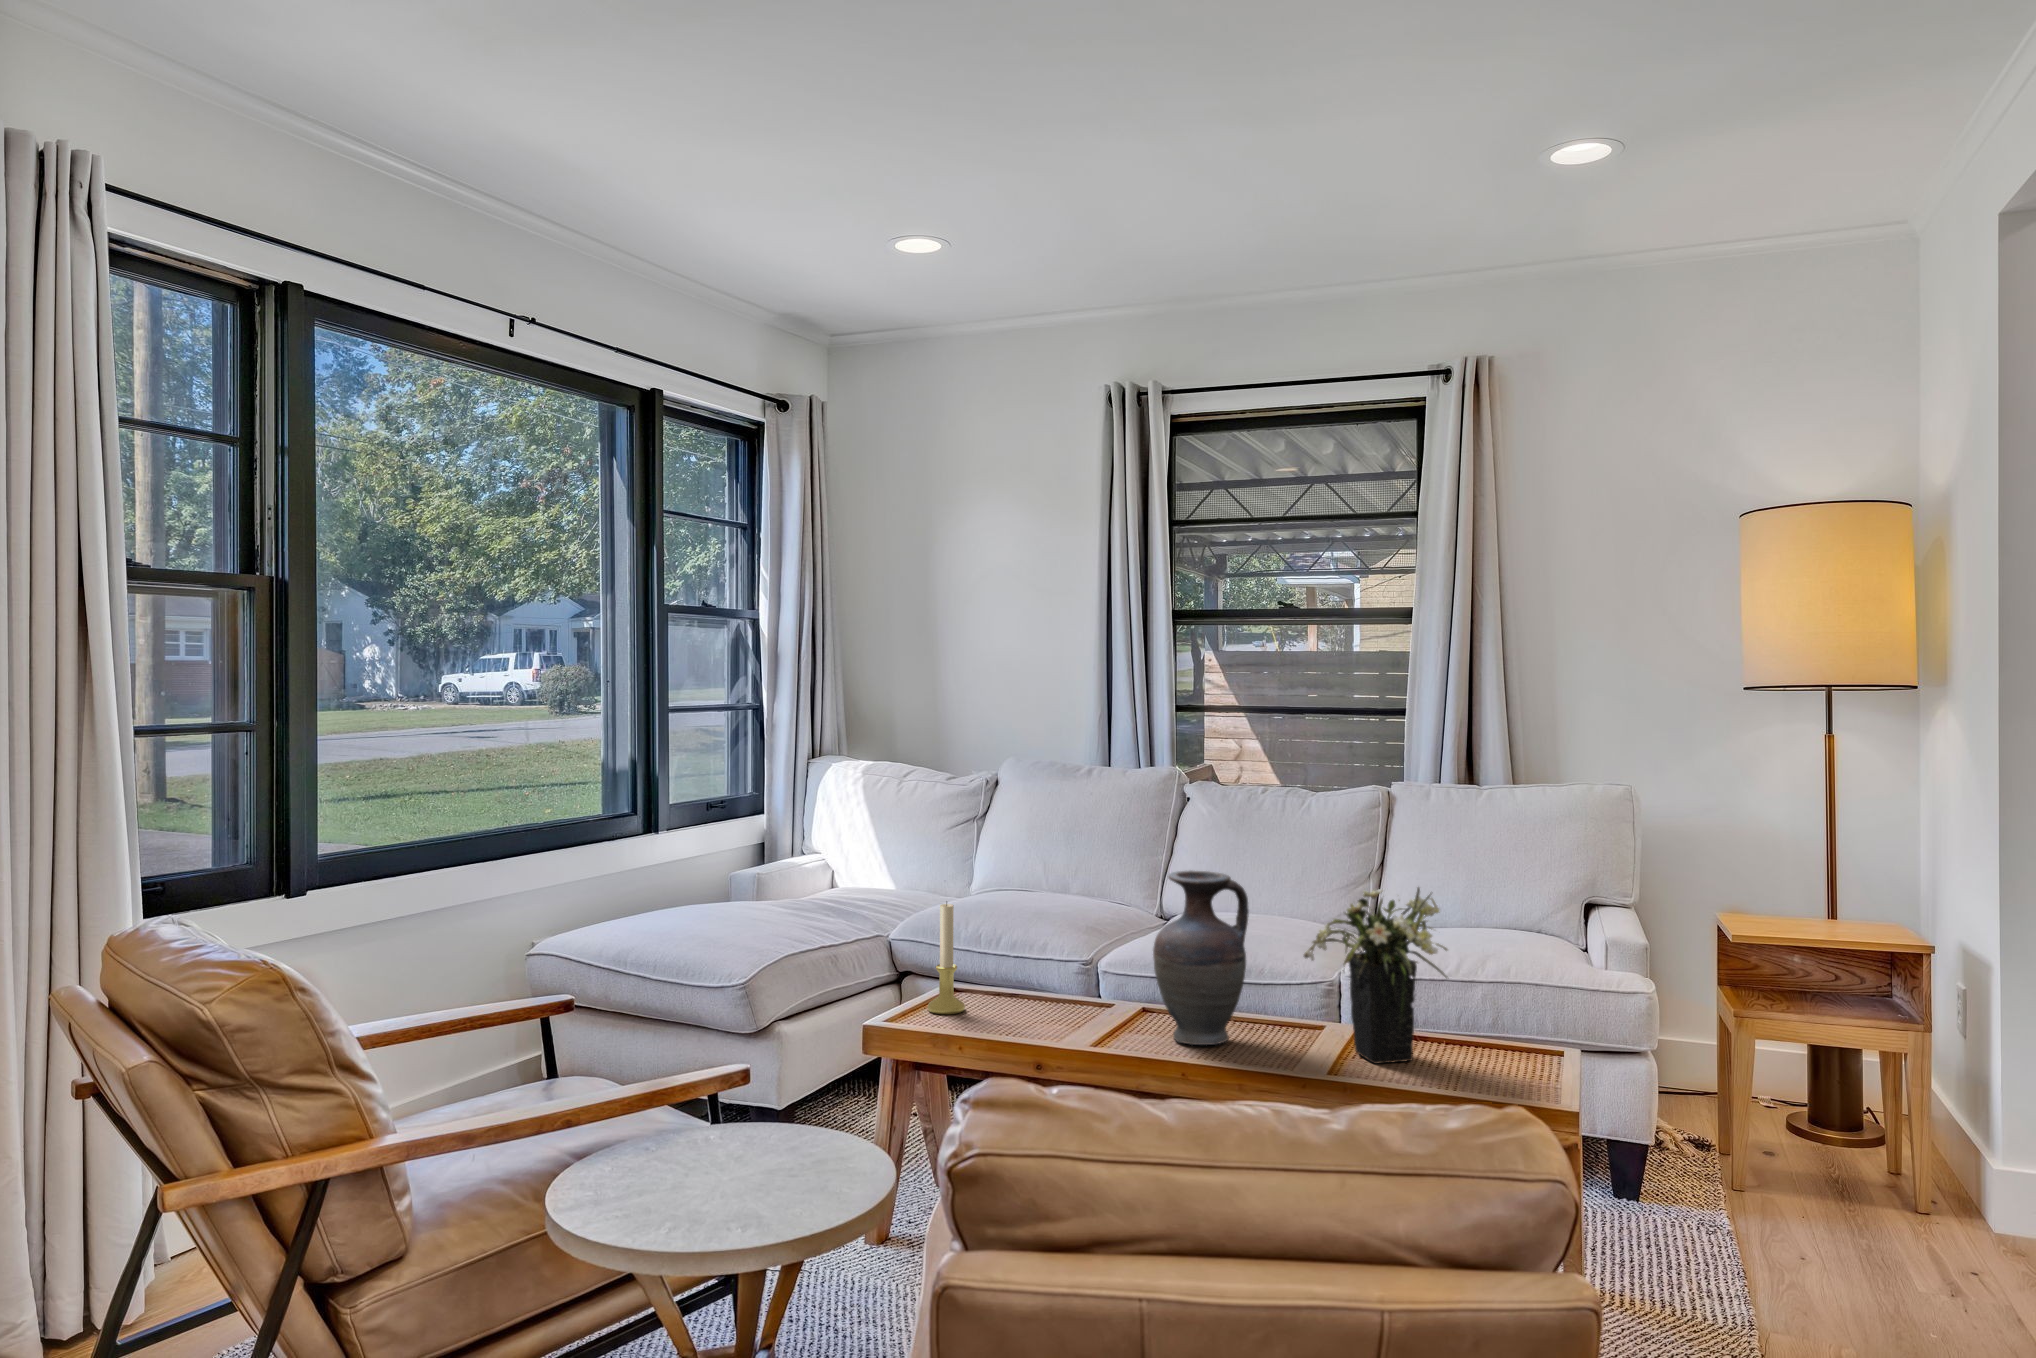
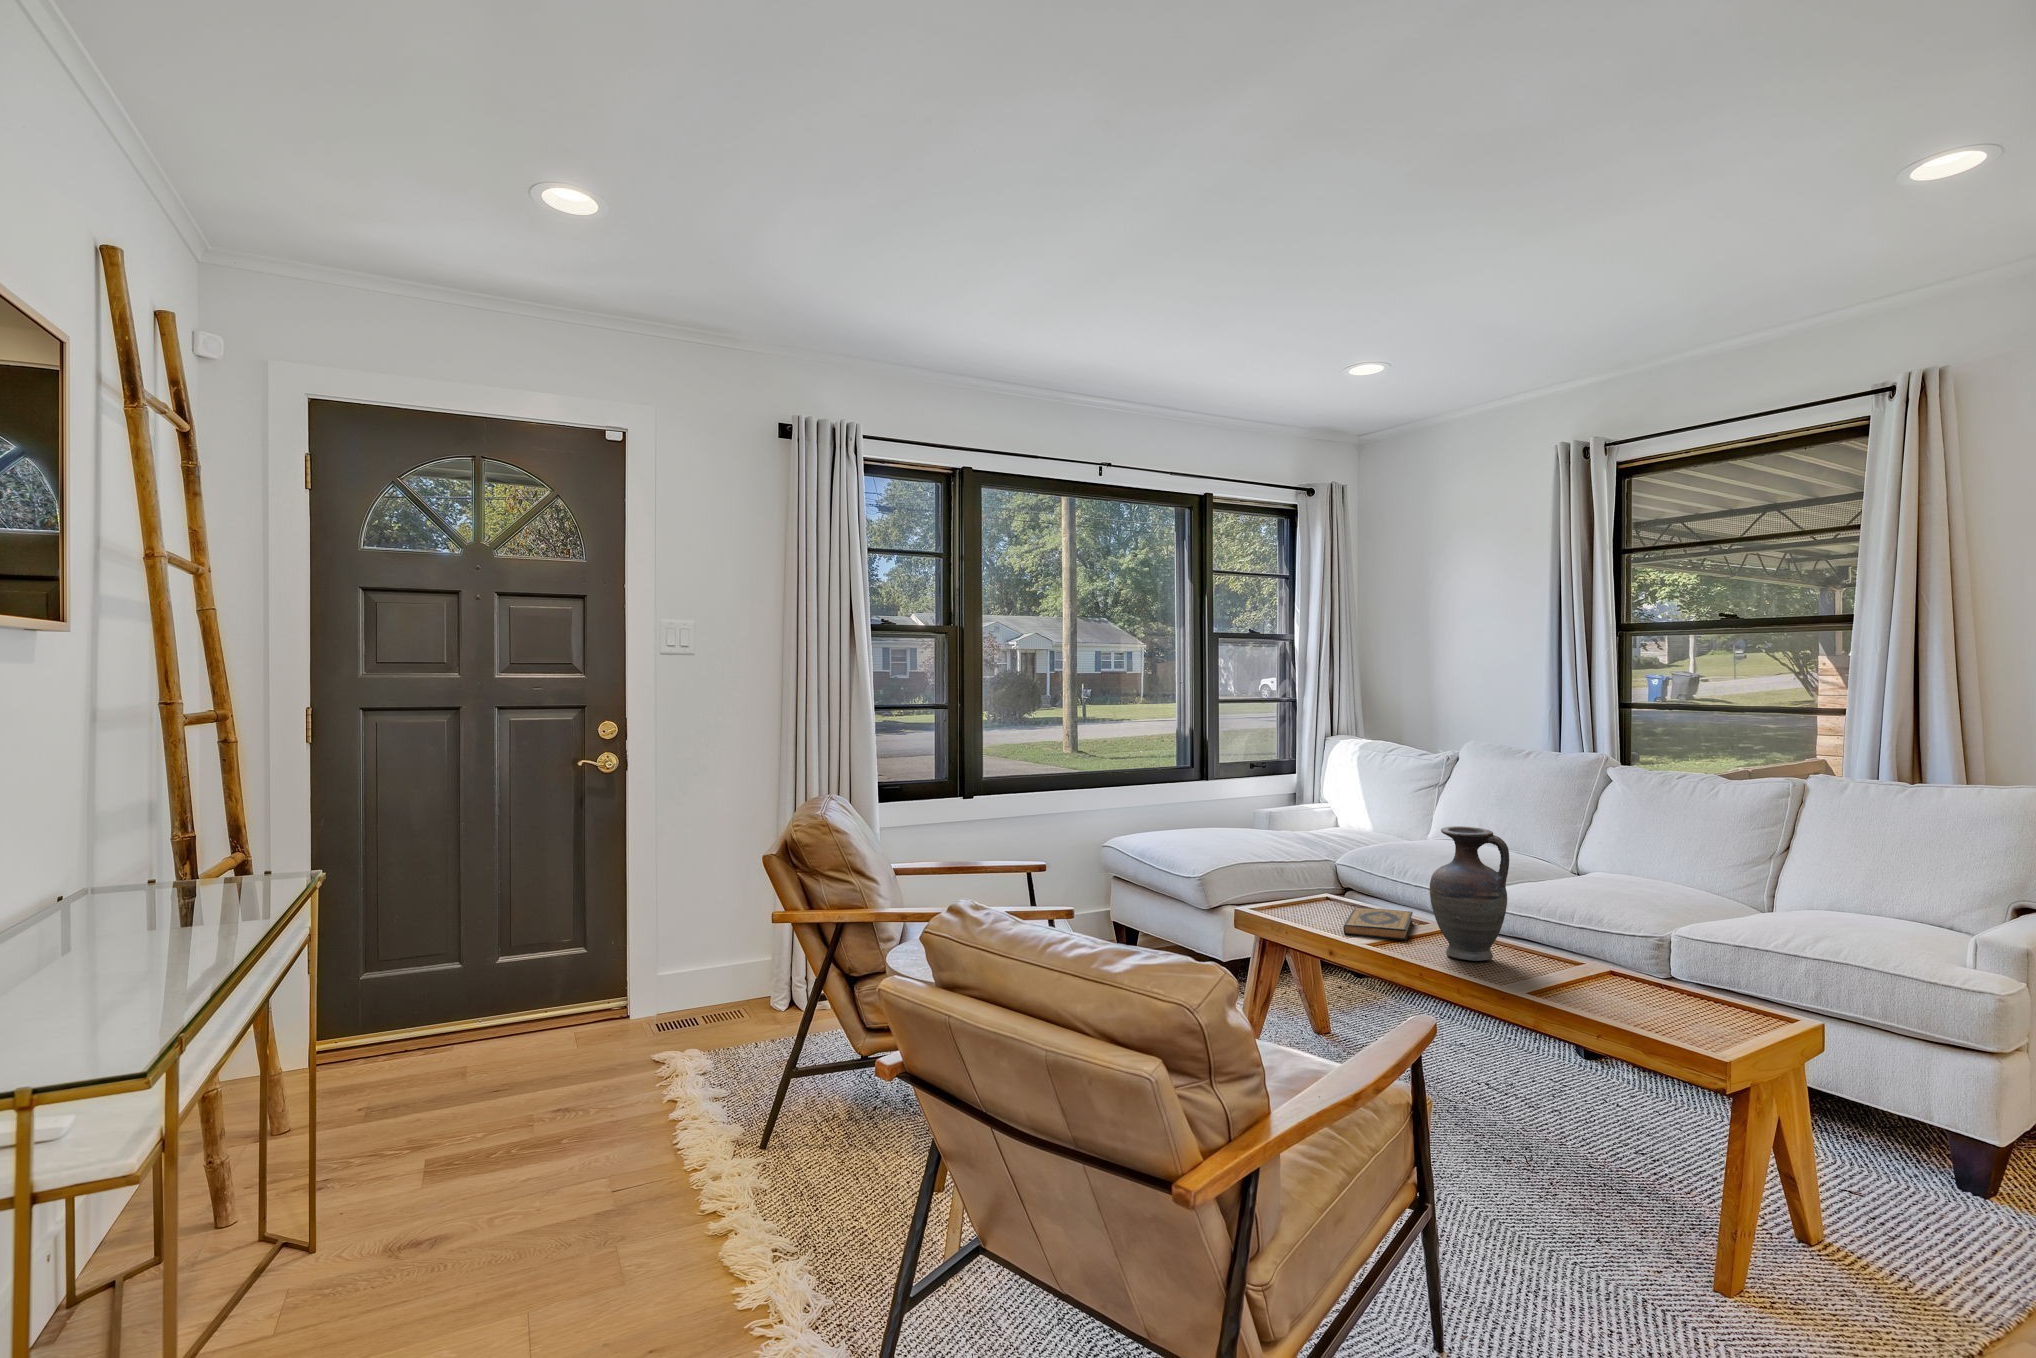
flower arrangement: present [1304,887,1448,1064] -> none [1531,852,1675,999]
candle holder: present [928,903,965,1014] -> none [1295,836,1323,915]
hardback book: none [1006,990,1109,1035] -> present [1343,908,1413,940]

